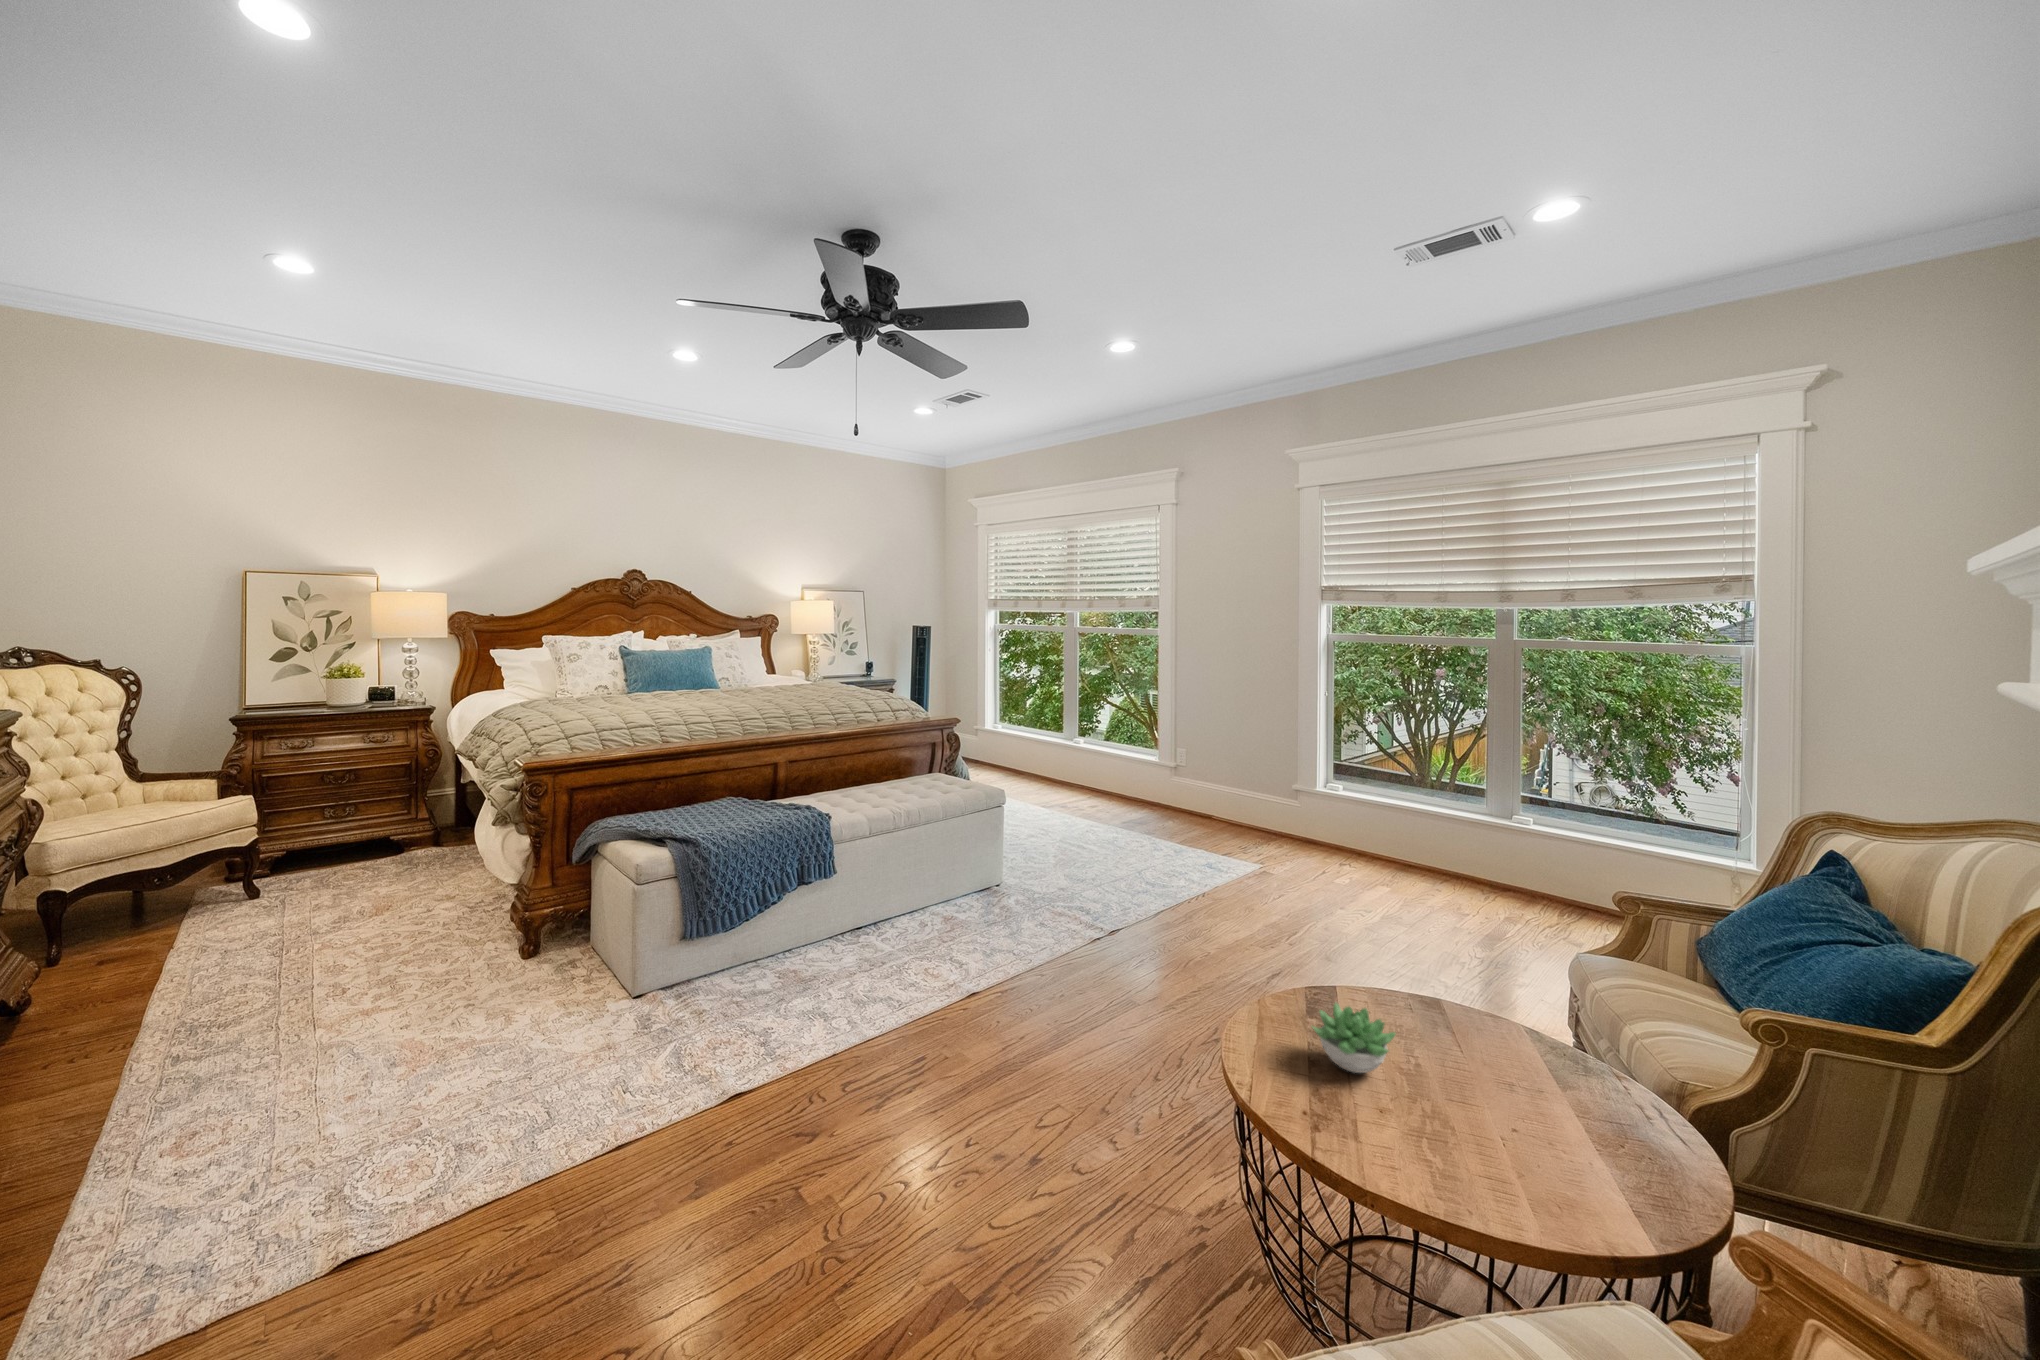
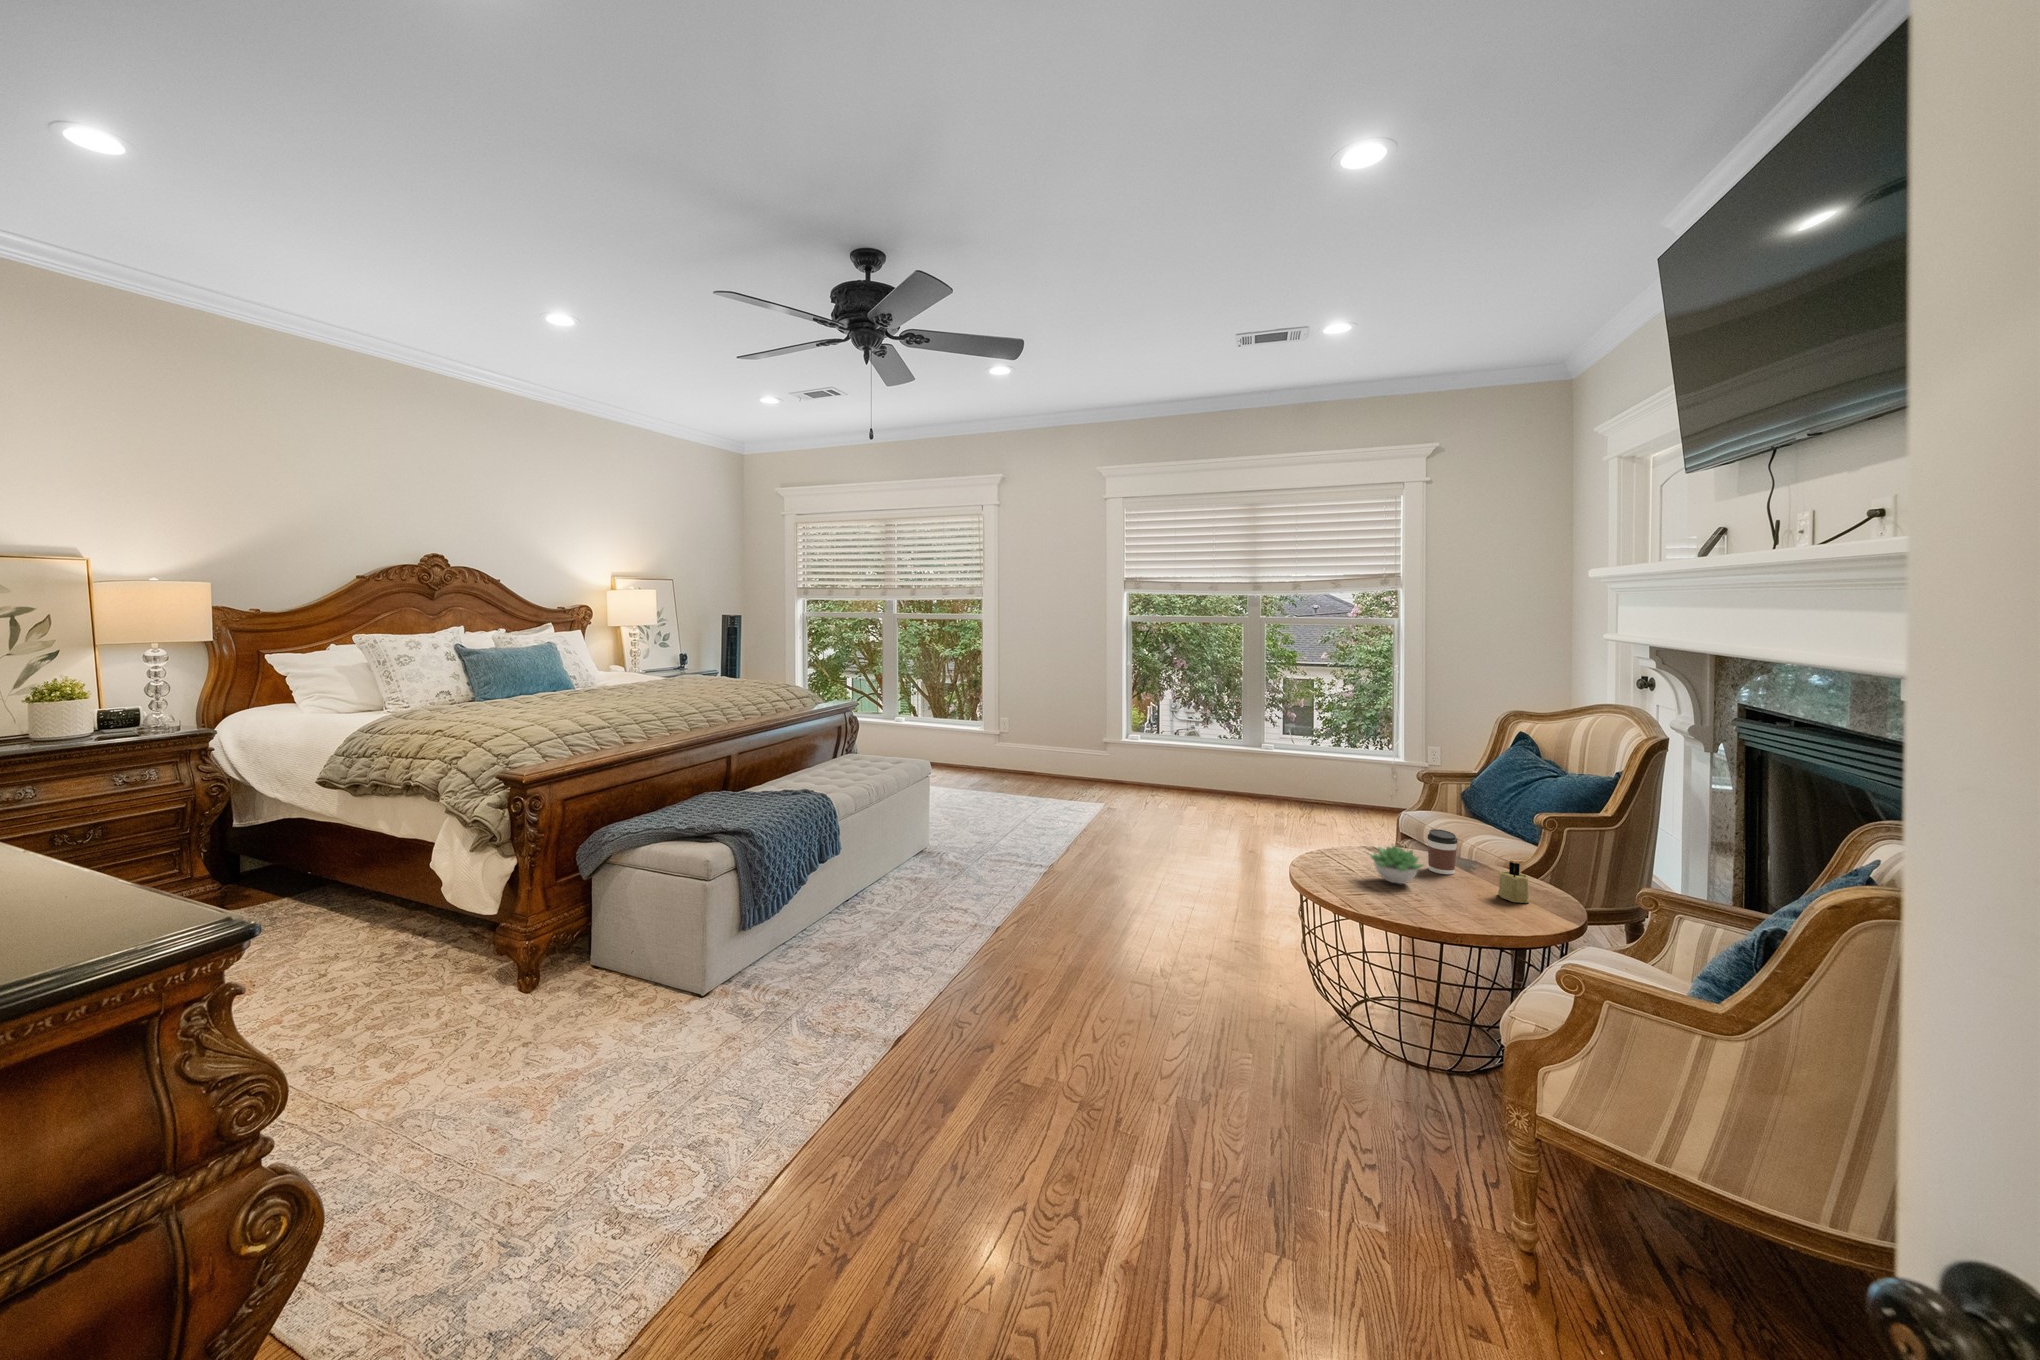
coffee cup: none [1450,996,1500,1079] -> present [1427,829,1457,874]
candle: none [1513,1086,1569,1170] -> present [1498,862,1529,903]

